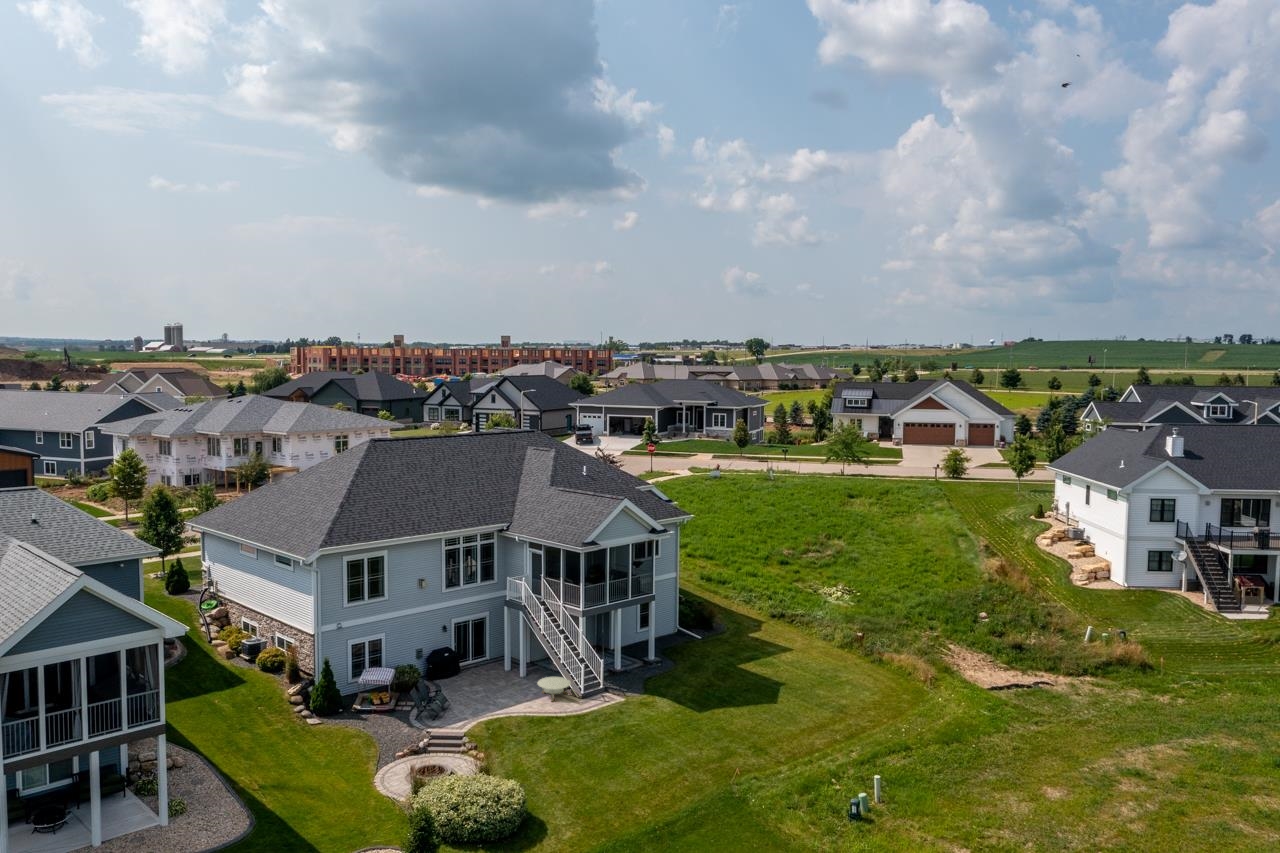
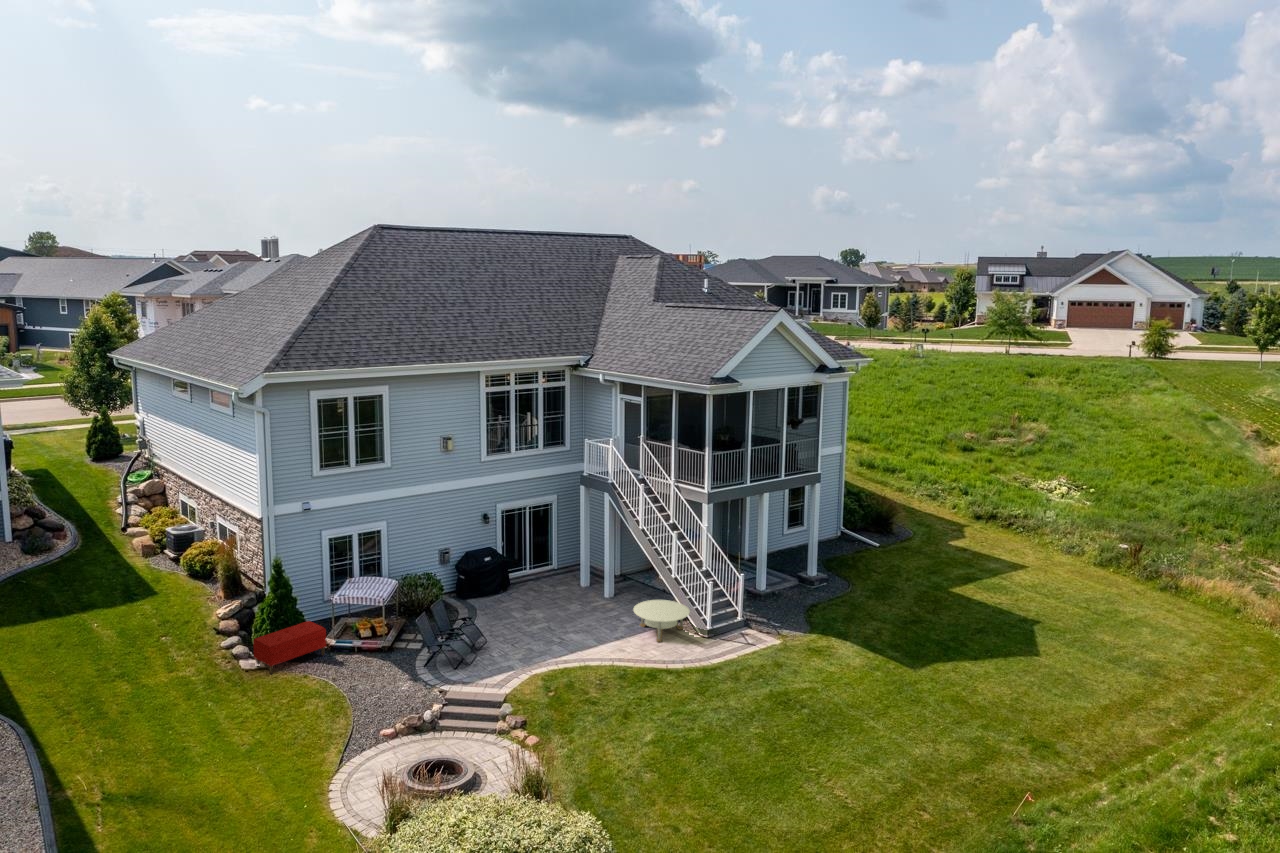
bench: none [315,695,356,727] -> present [253,621,326,674]

